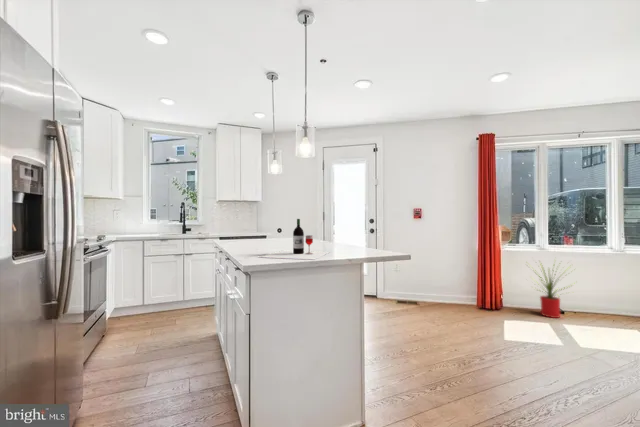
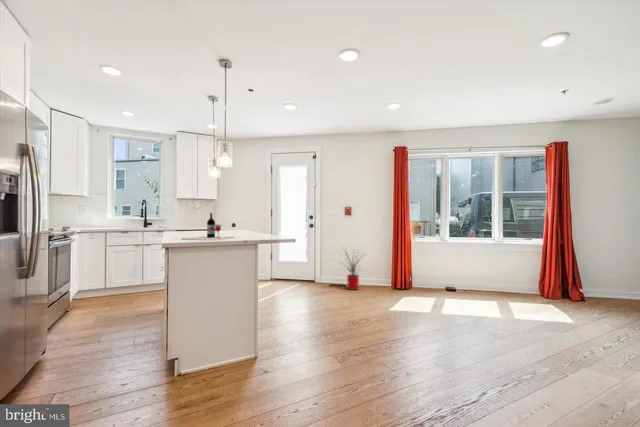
house plant: present [539,264,565,318] -> present [346,250,359,290]

